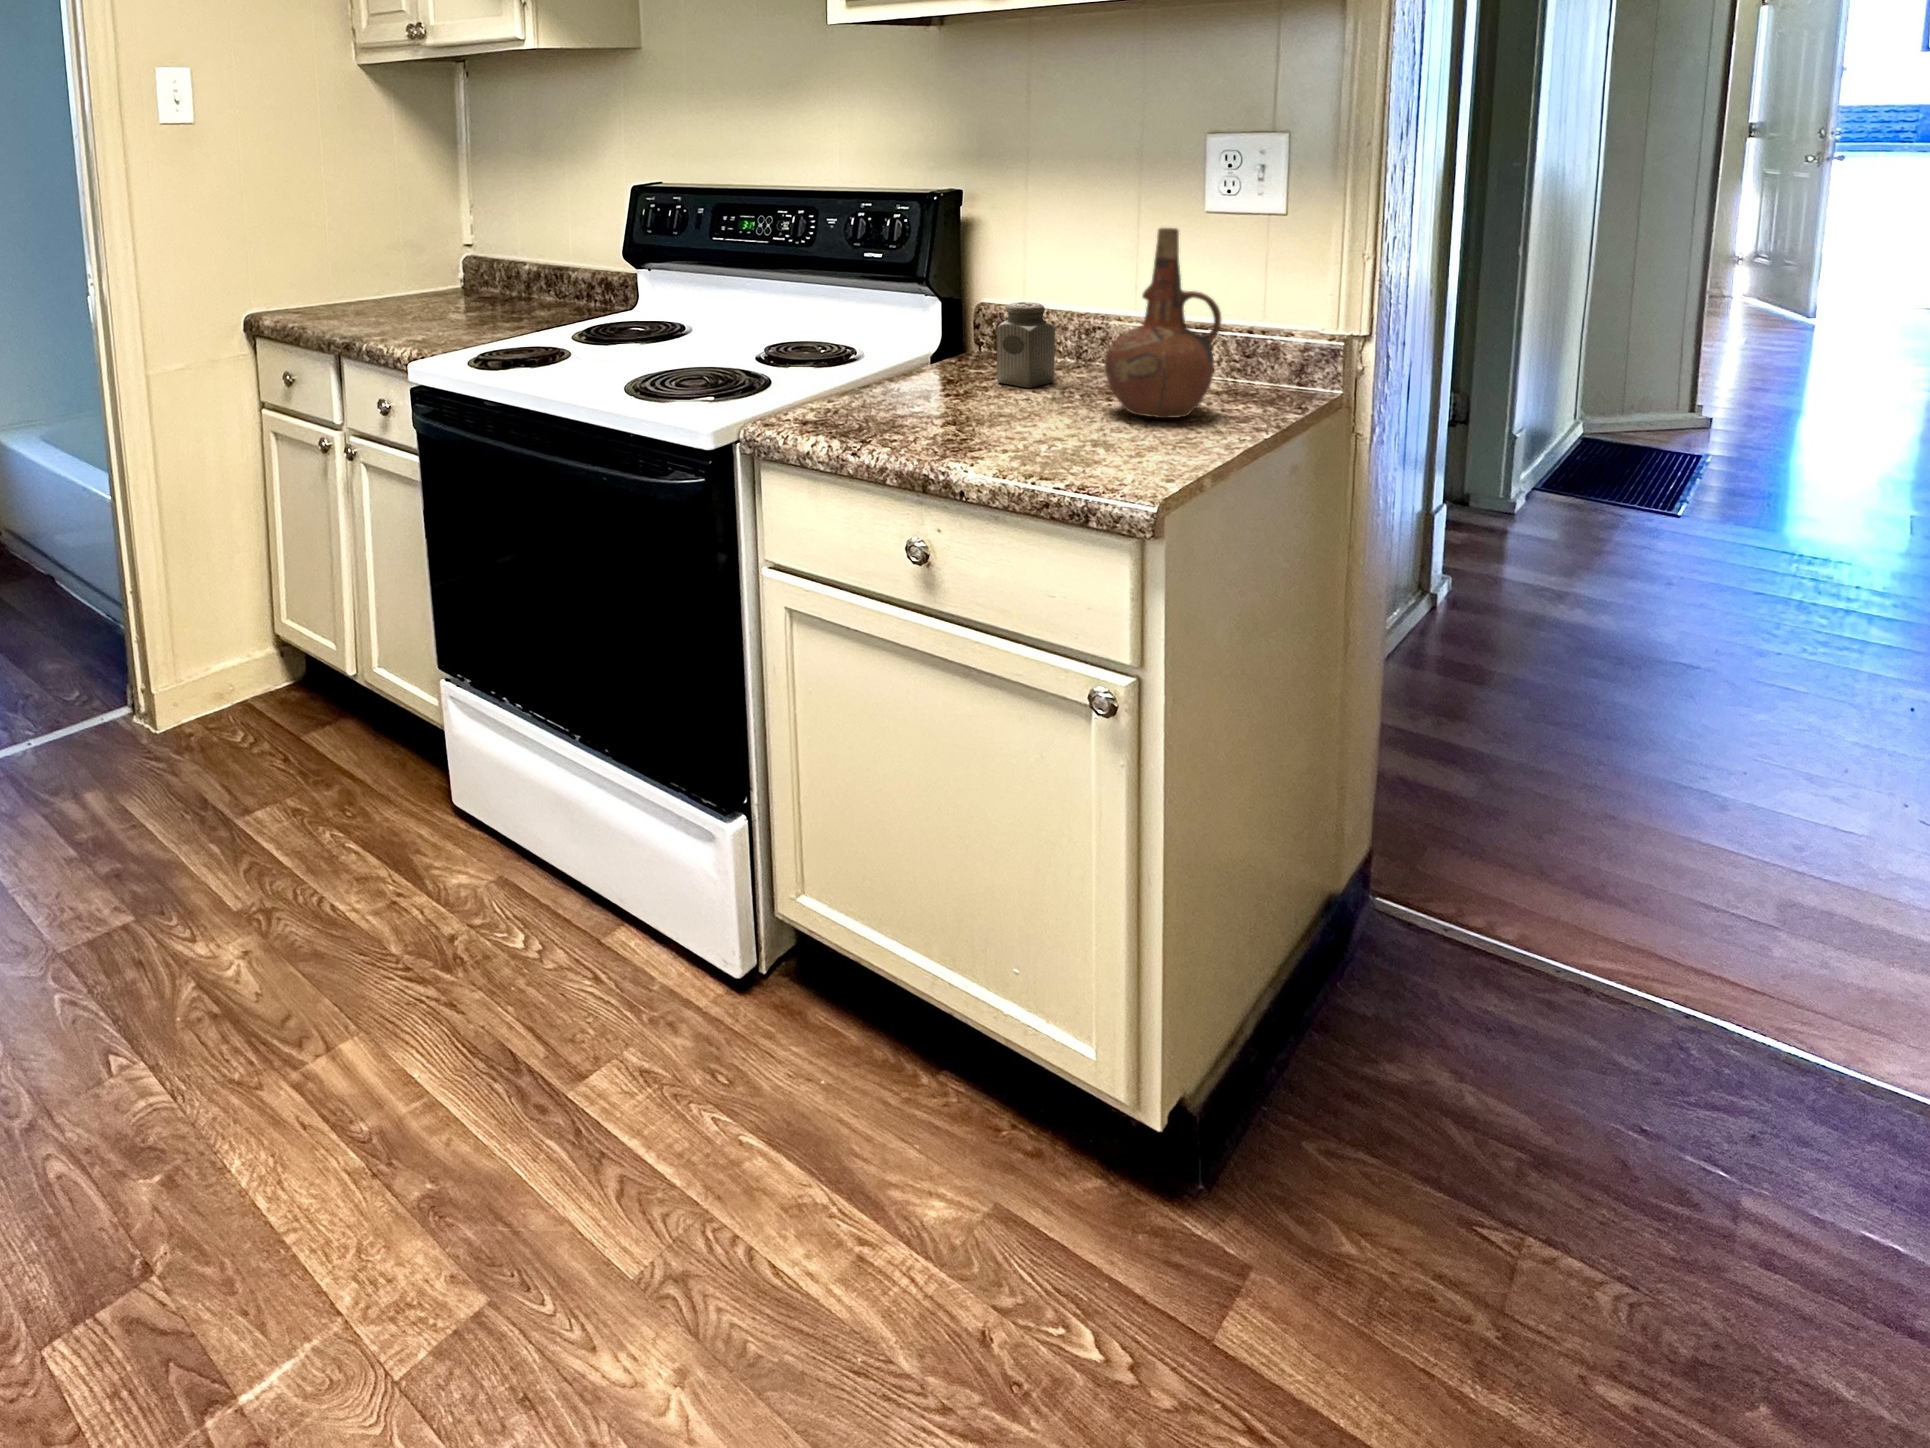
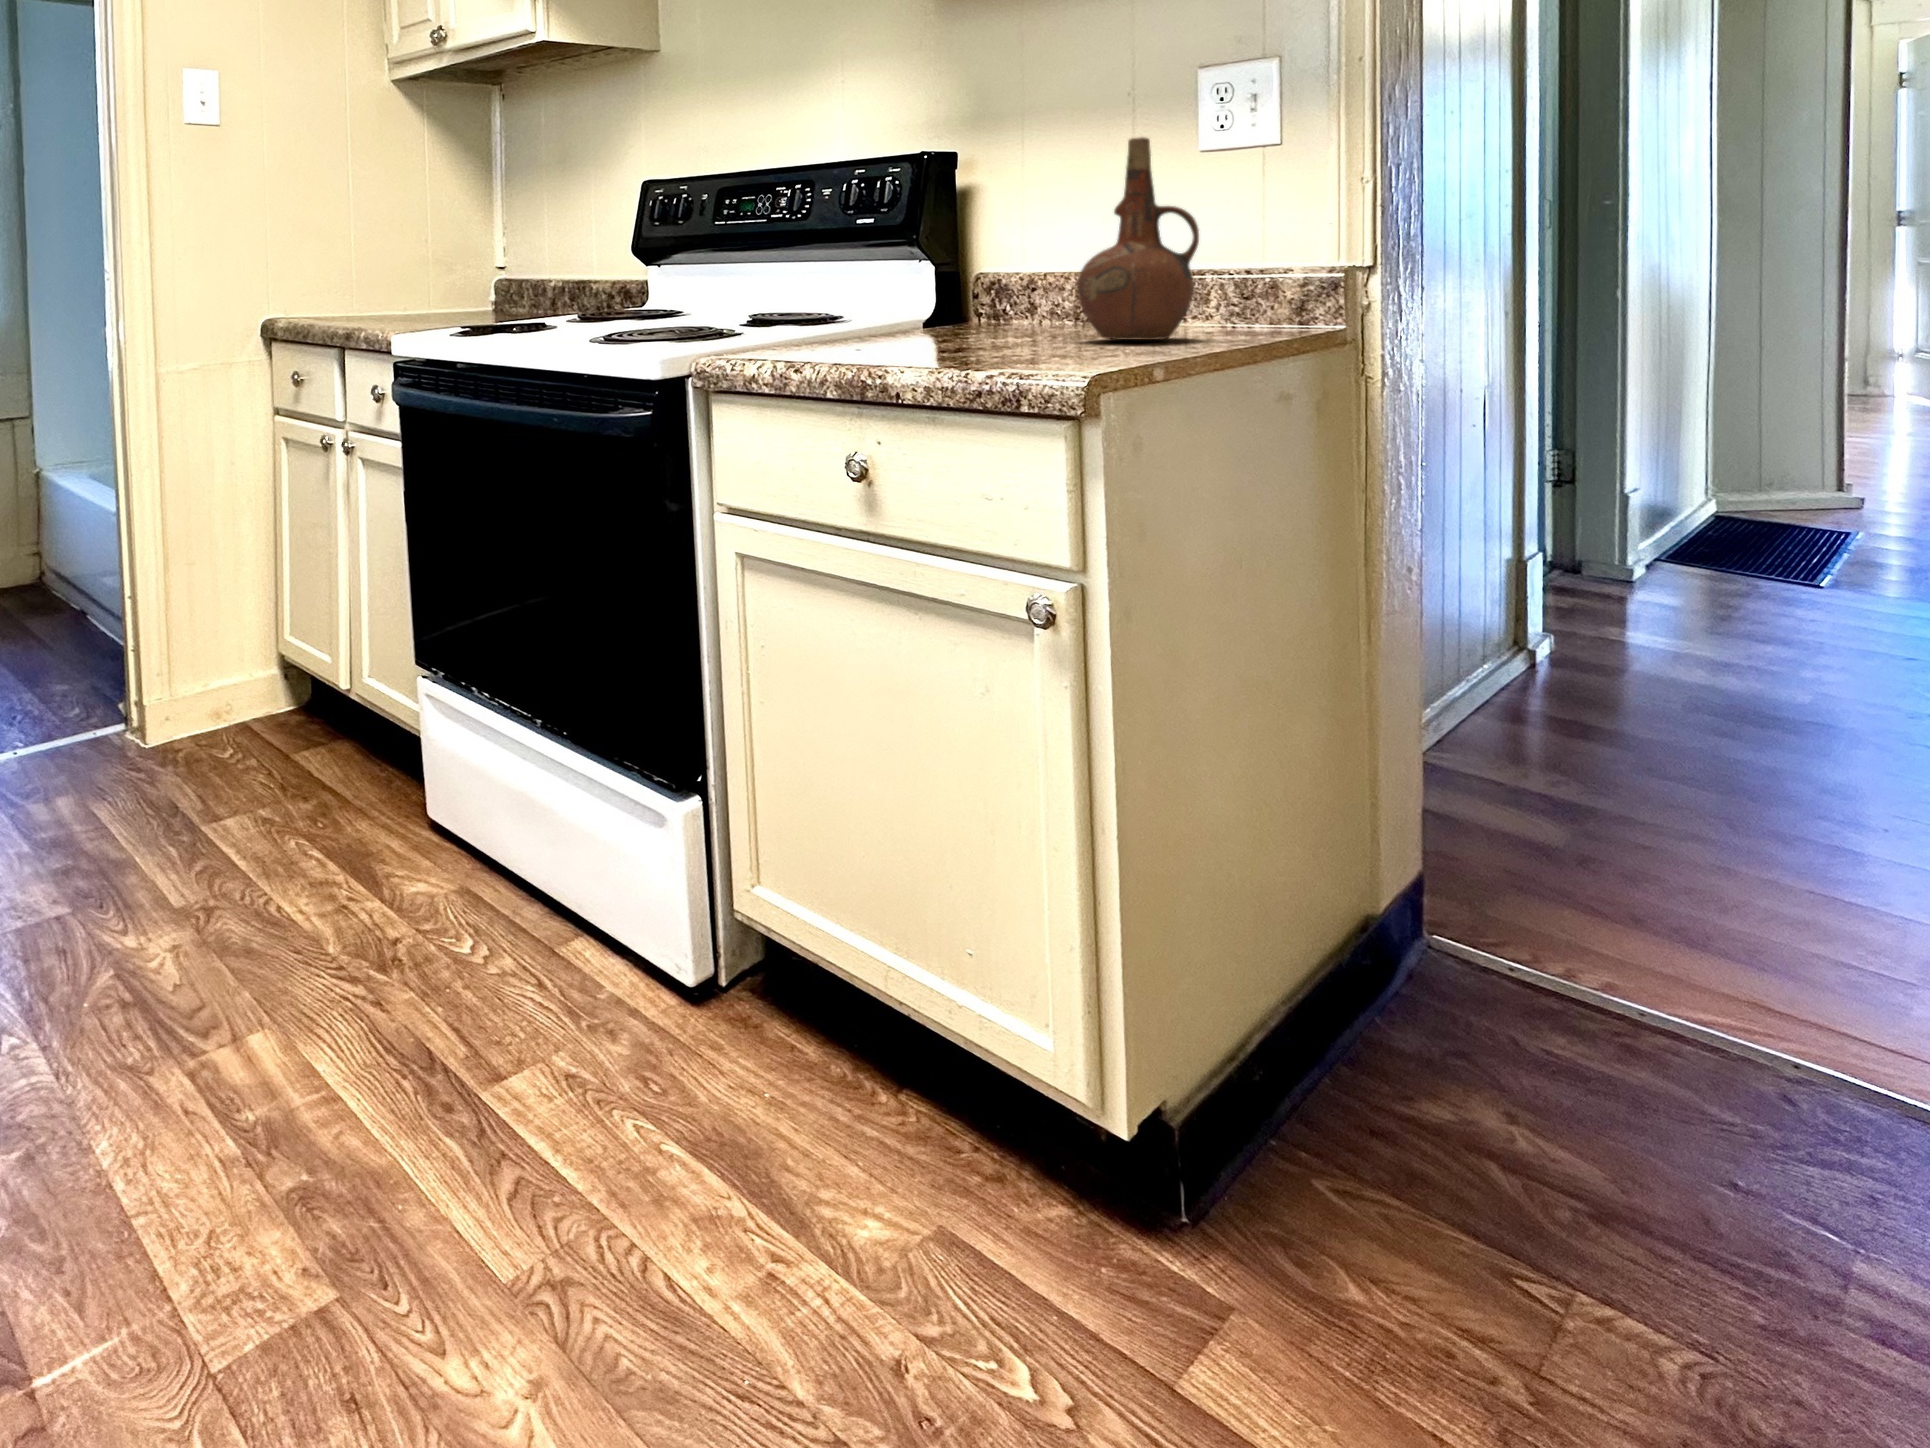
salt shaker: present [997,302,1055,388] -> none [979,248,1041,334]

